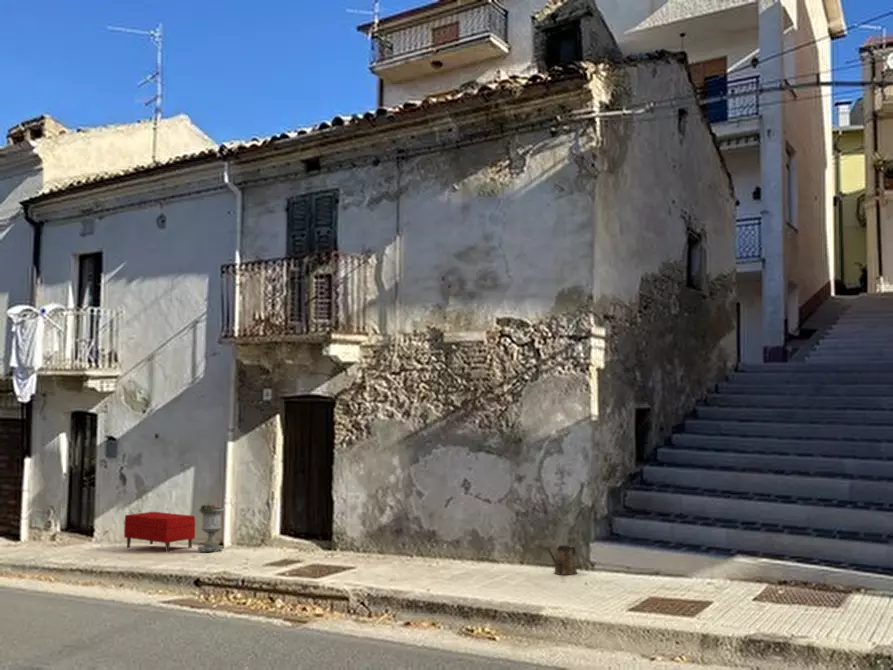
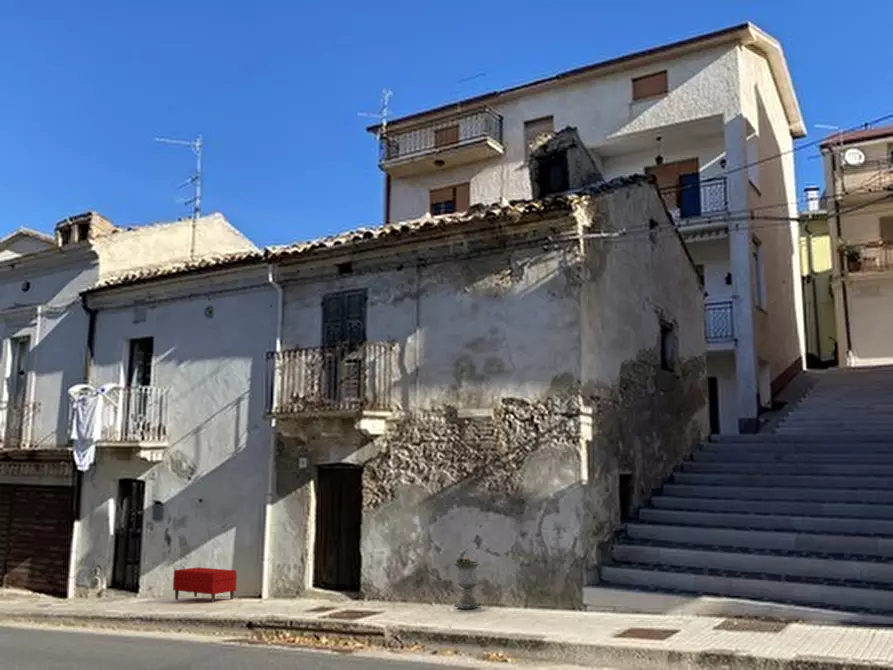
planter: present [198,504,224,552] -> present [454,557,481,609]
watering can: present [546,545,577,575] -> none [545,590,572,614]

